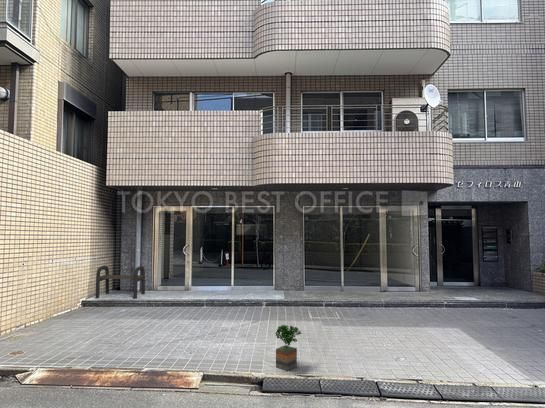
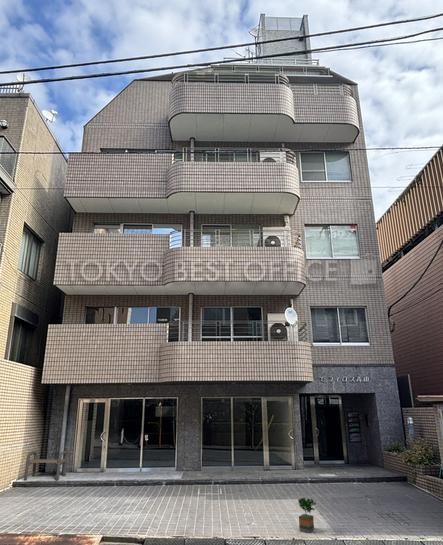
potted tree: present [276,325,301,371] -> present [298,498,316,533]

